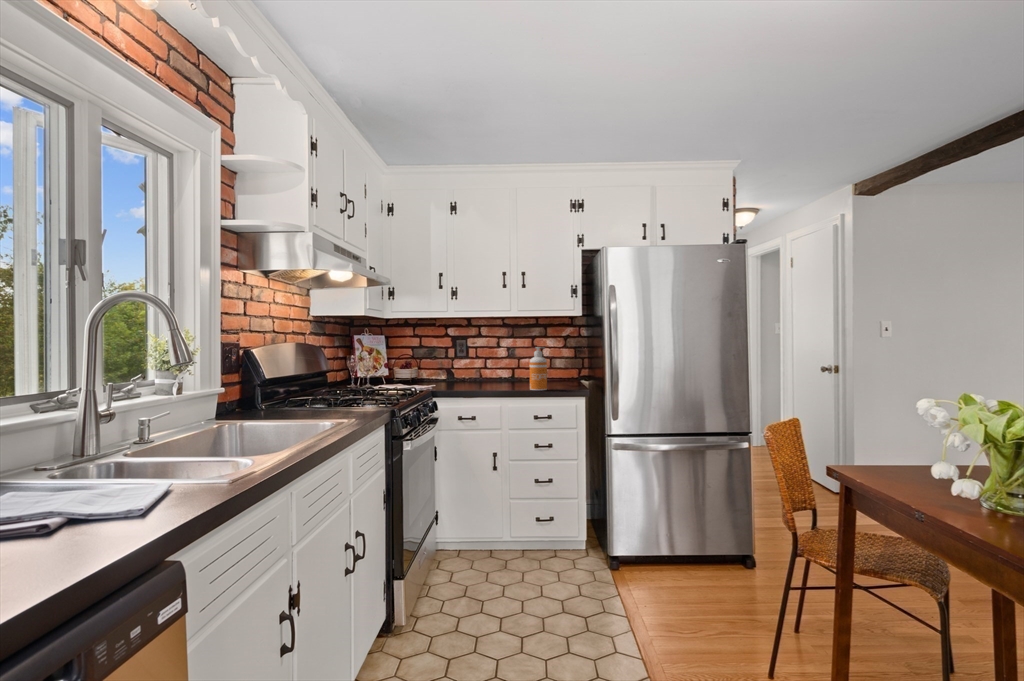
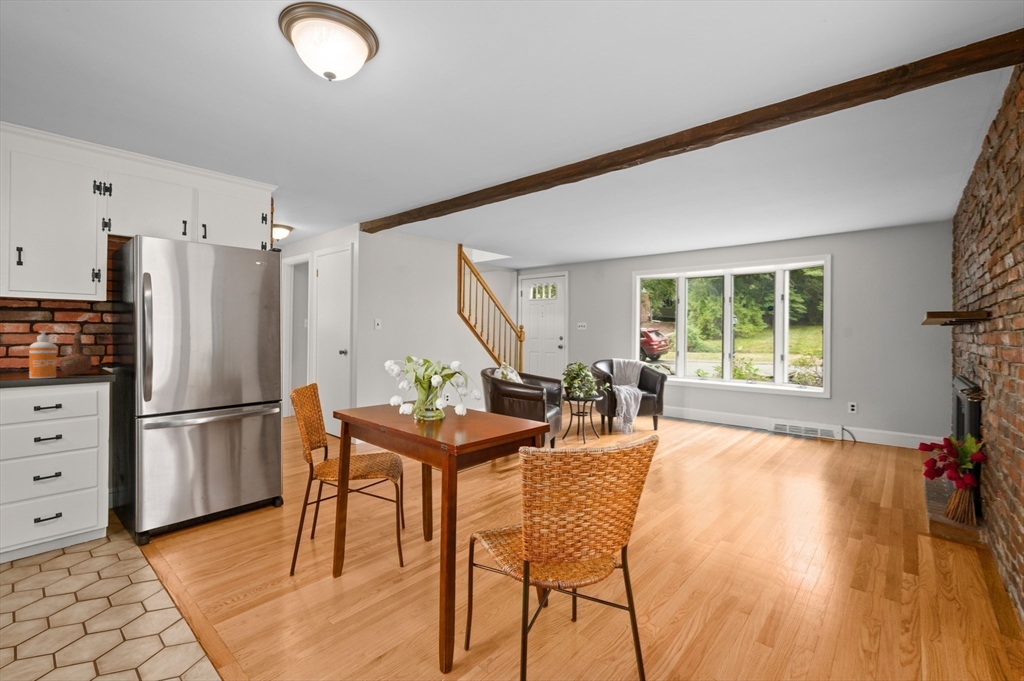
ceramic pitcher: none [550,347,573,387] -> present [59,332,93,375]

